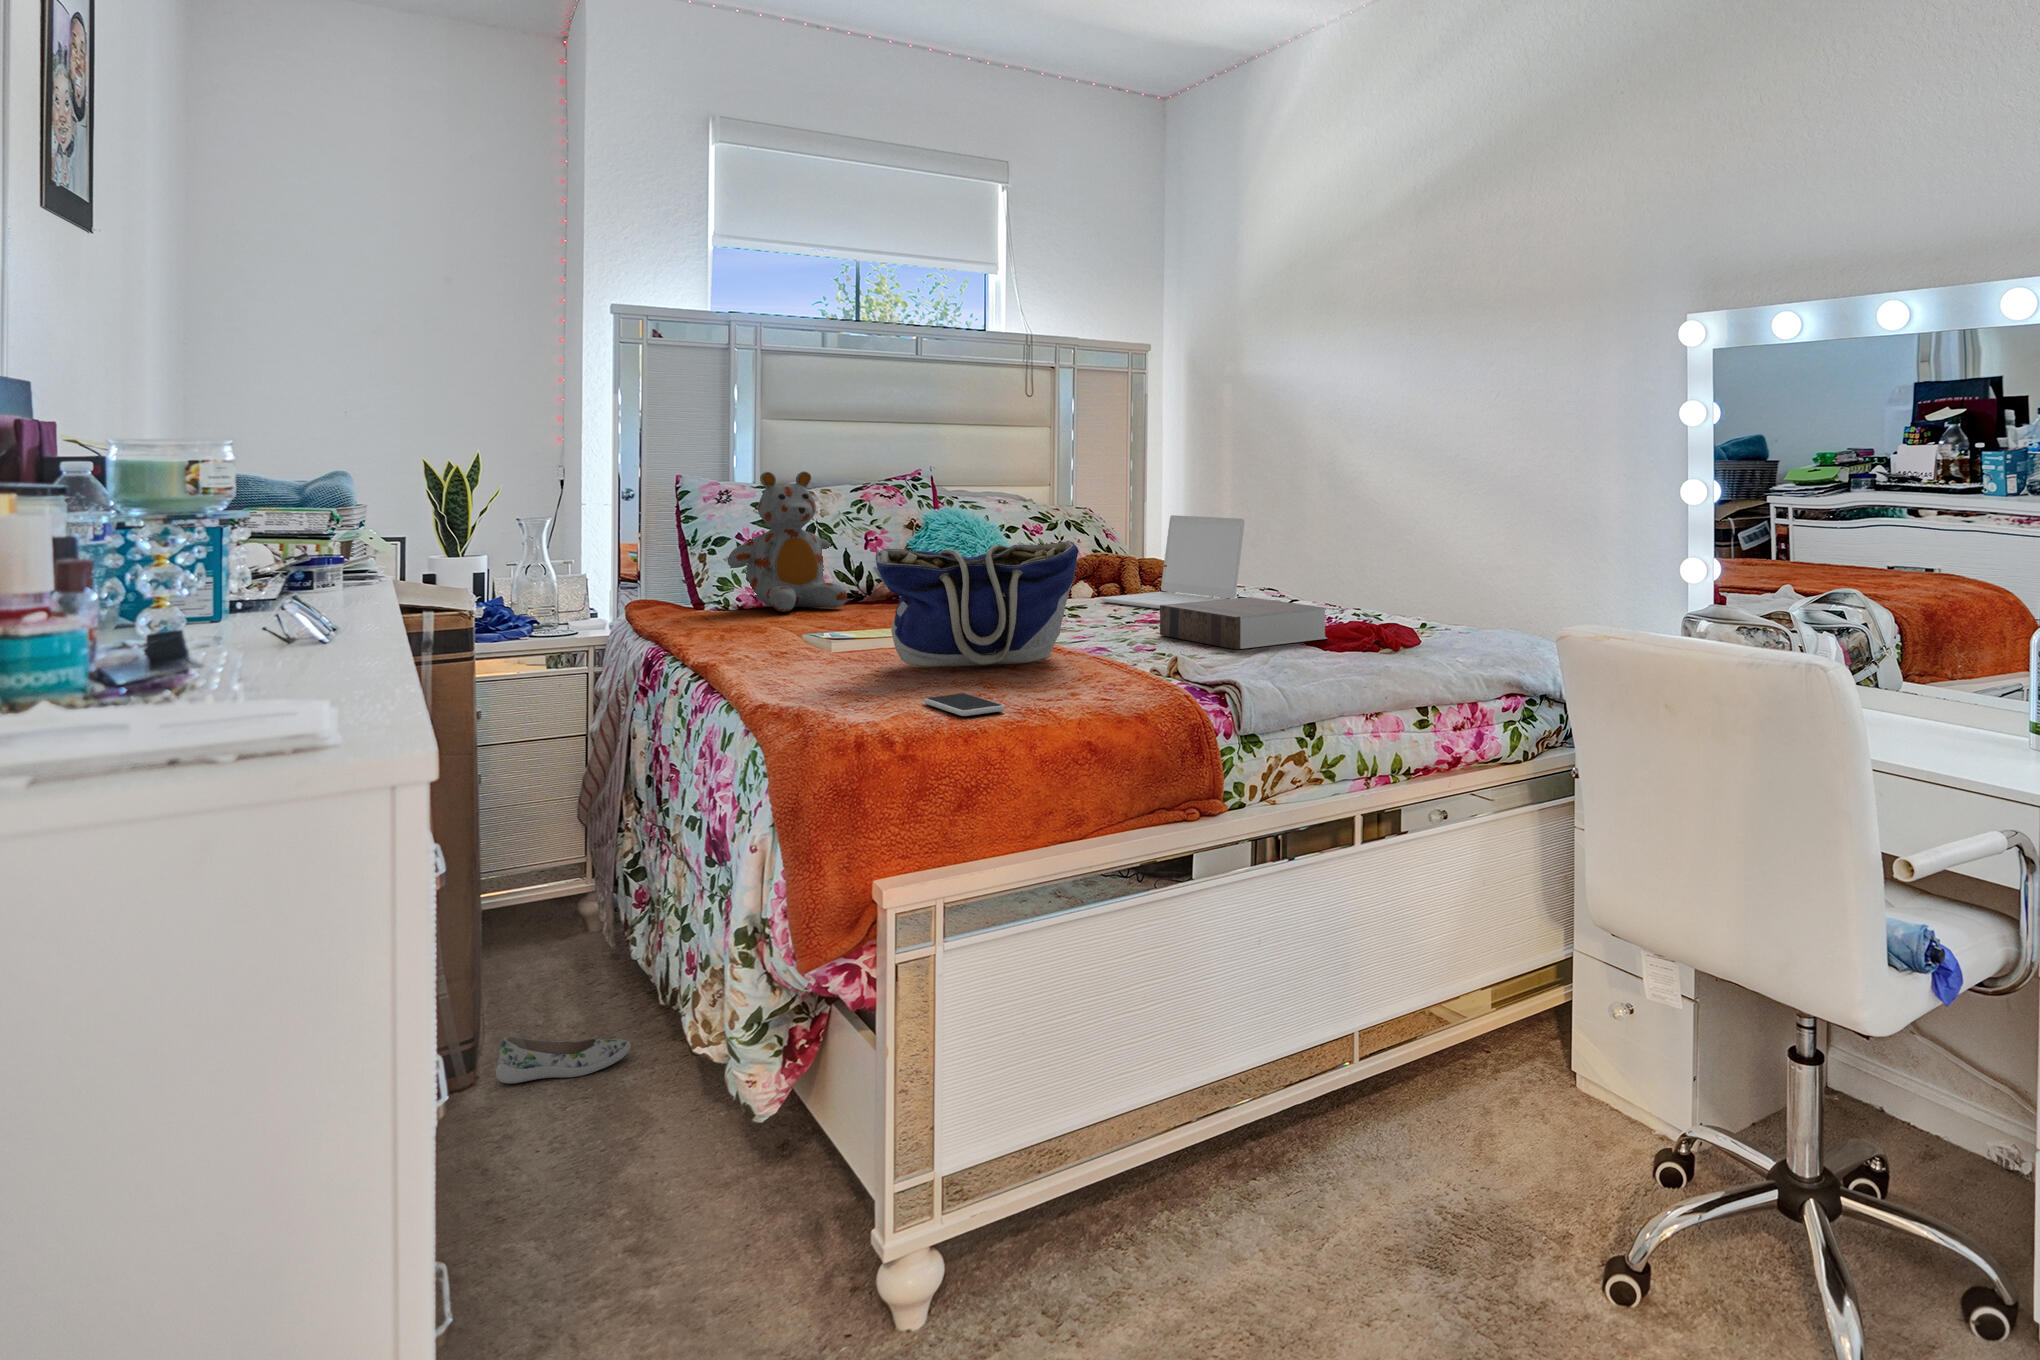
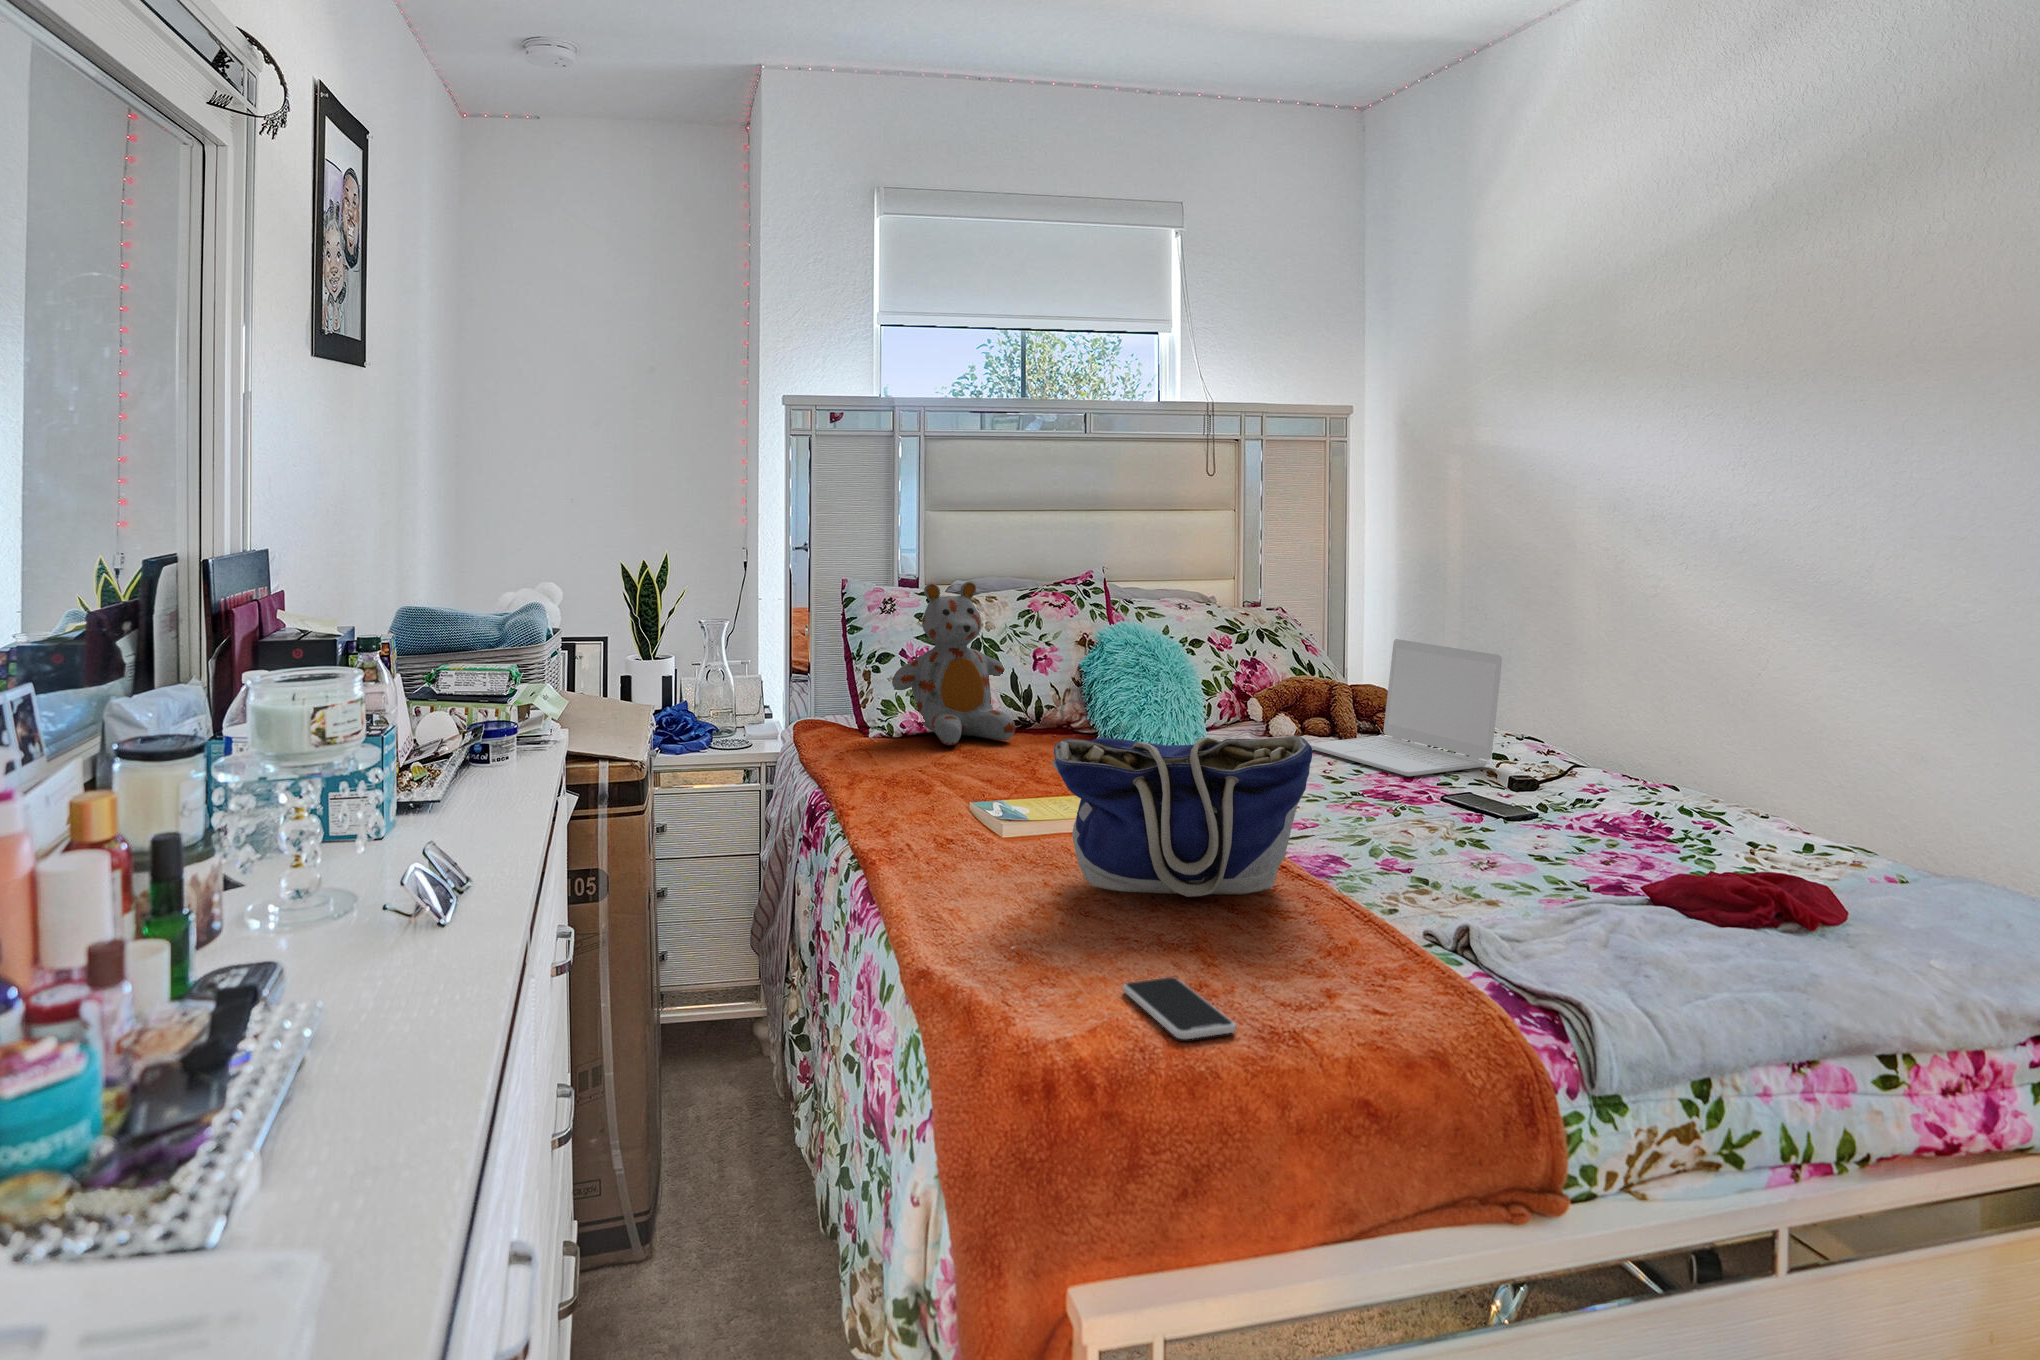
book: present [1160,597,1327,649] -> none [1409,787,1670,890]
shoe: present [496,1035,631,1083] -> none [662,1239,793,1302]

